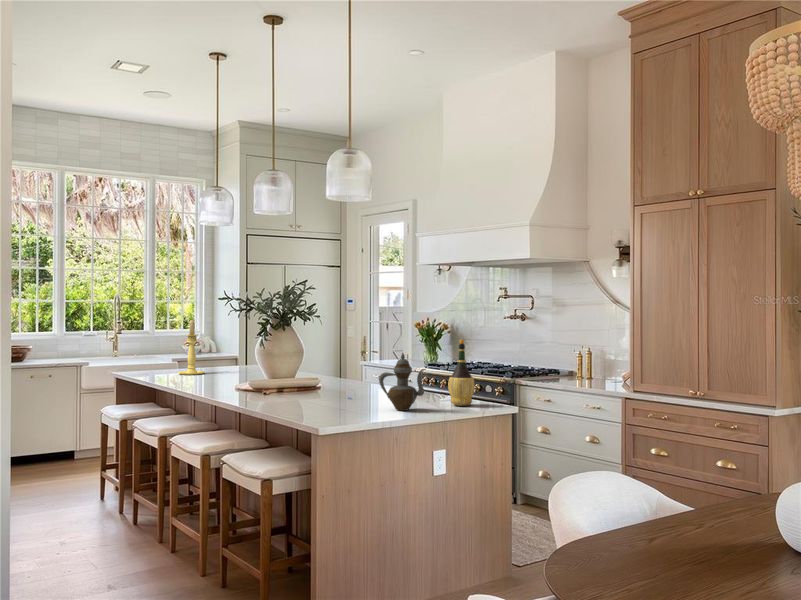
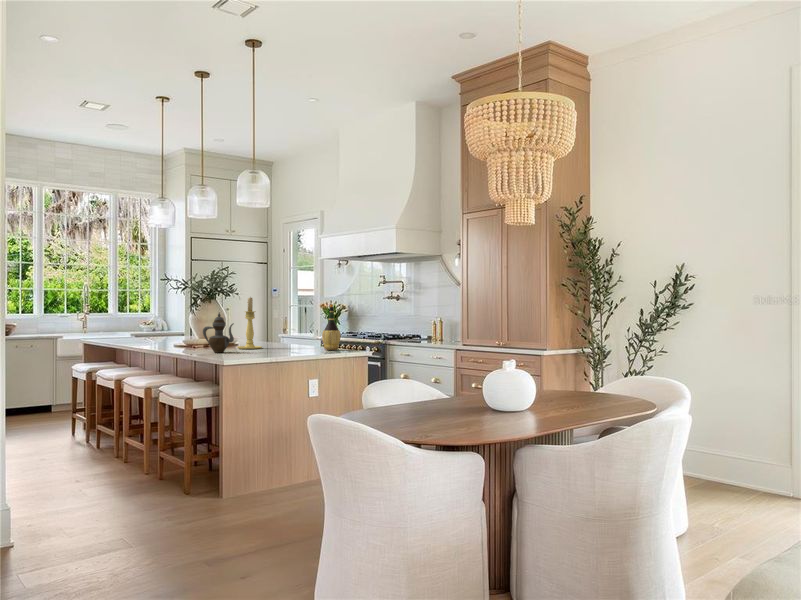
candle holder: present [178,320,204,375] -> present [237,297,262,349]
teapot: present [379,353,424,411] -> present [203,313,234,353]

